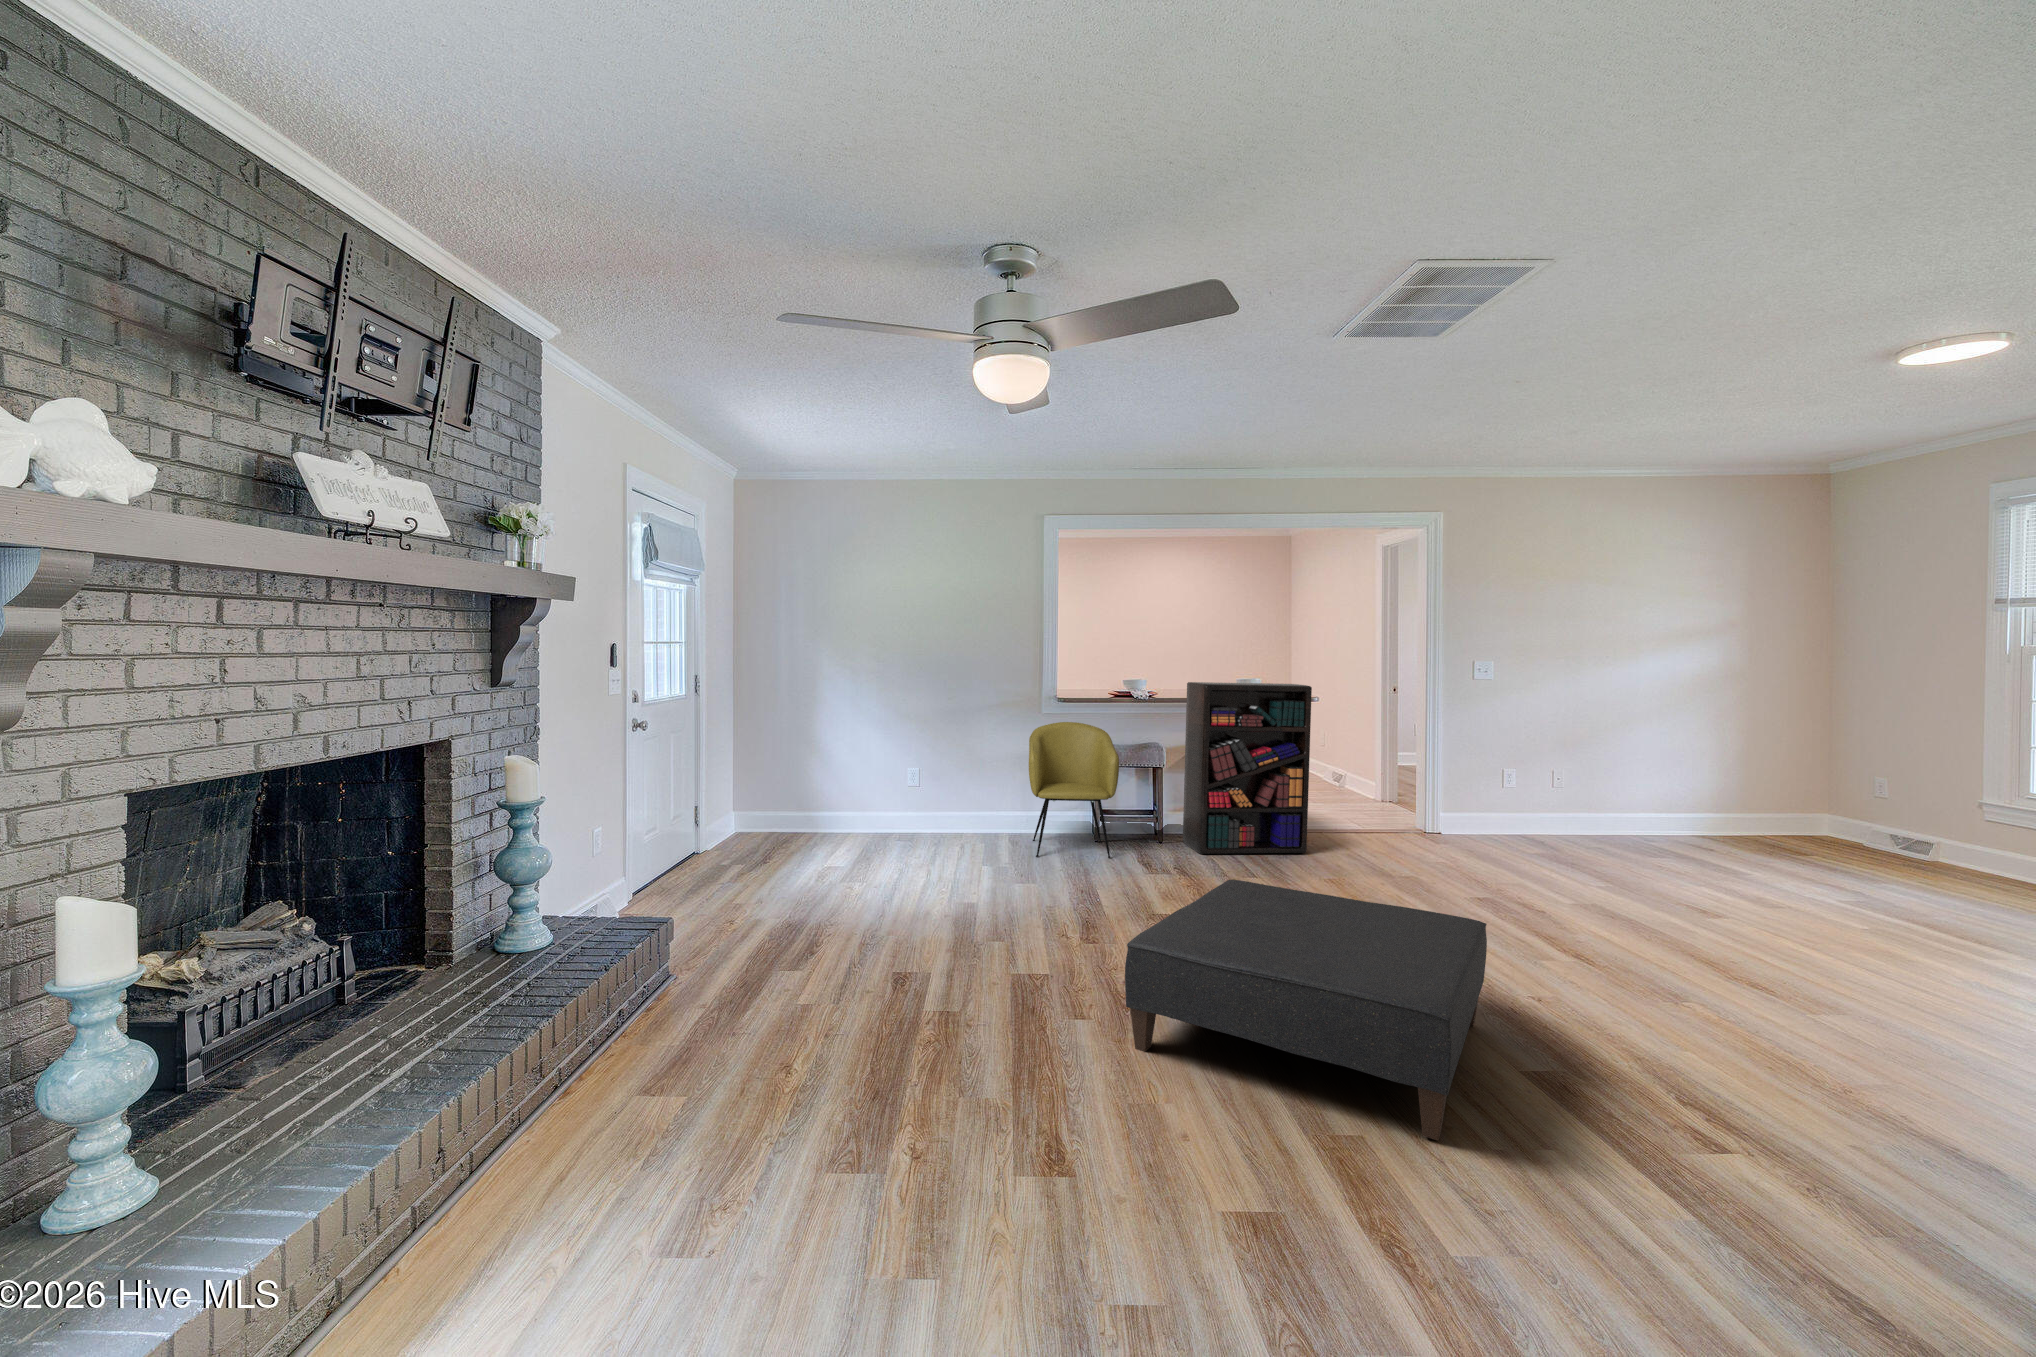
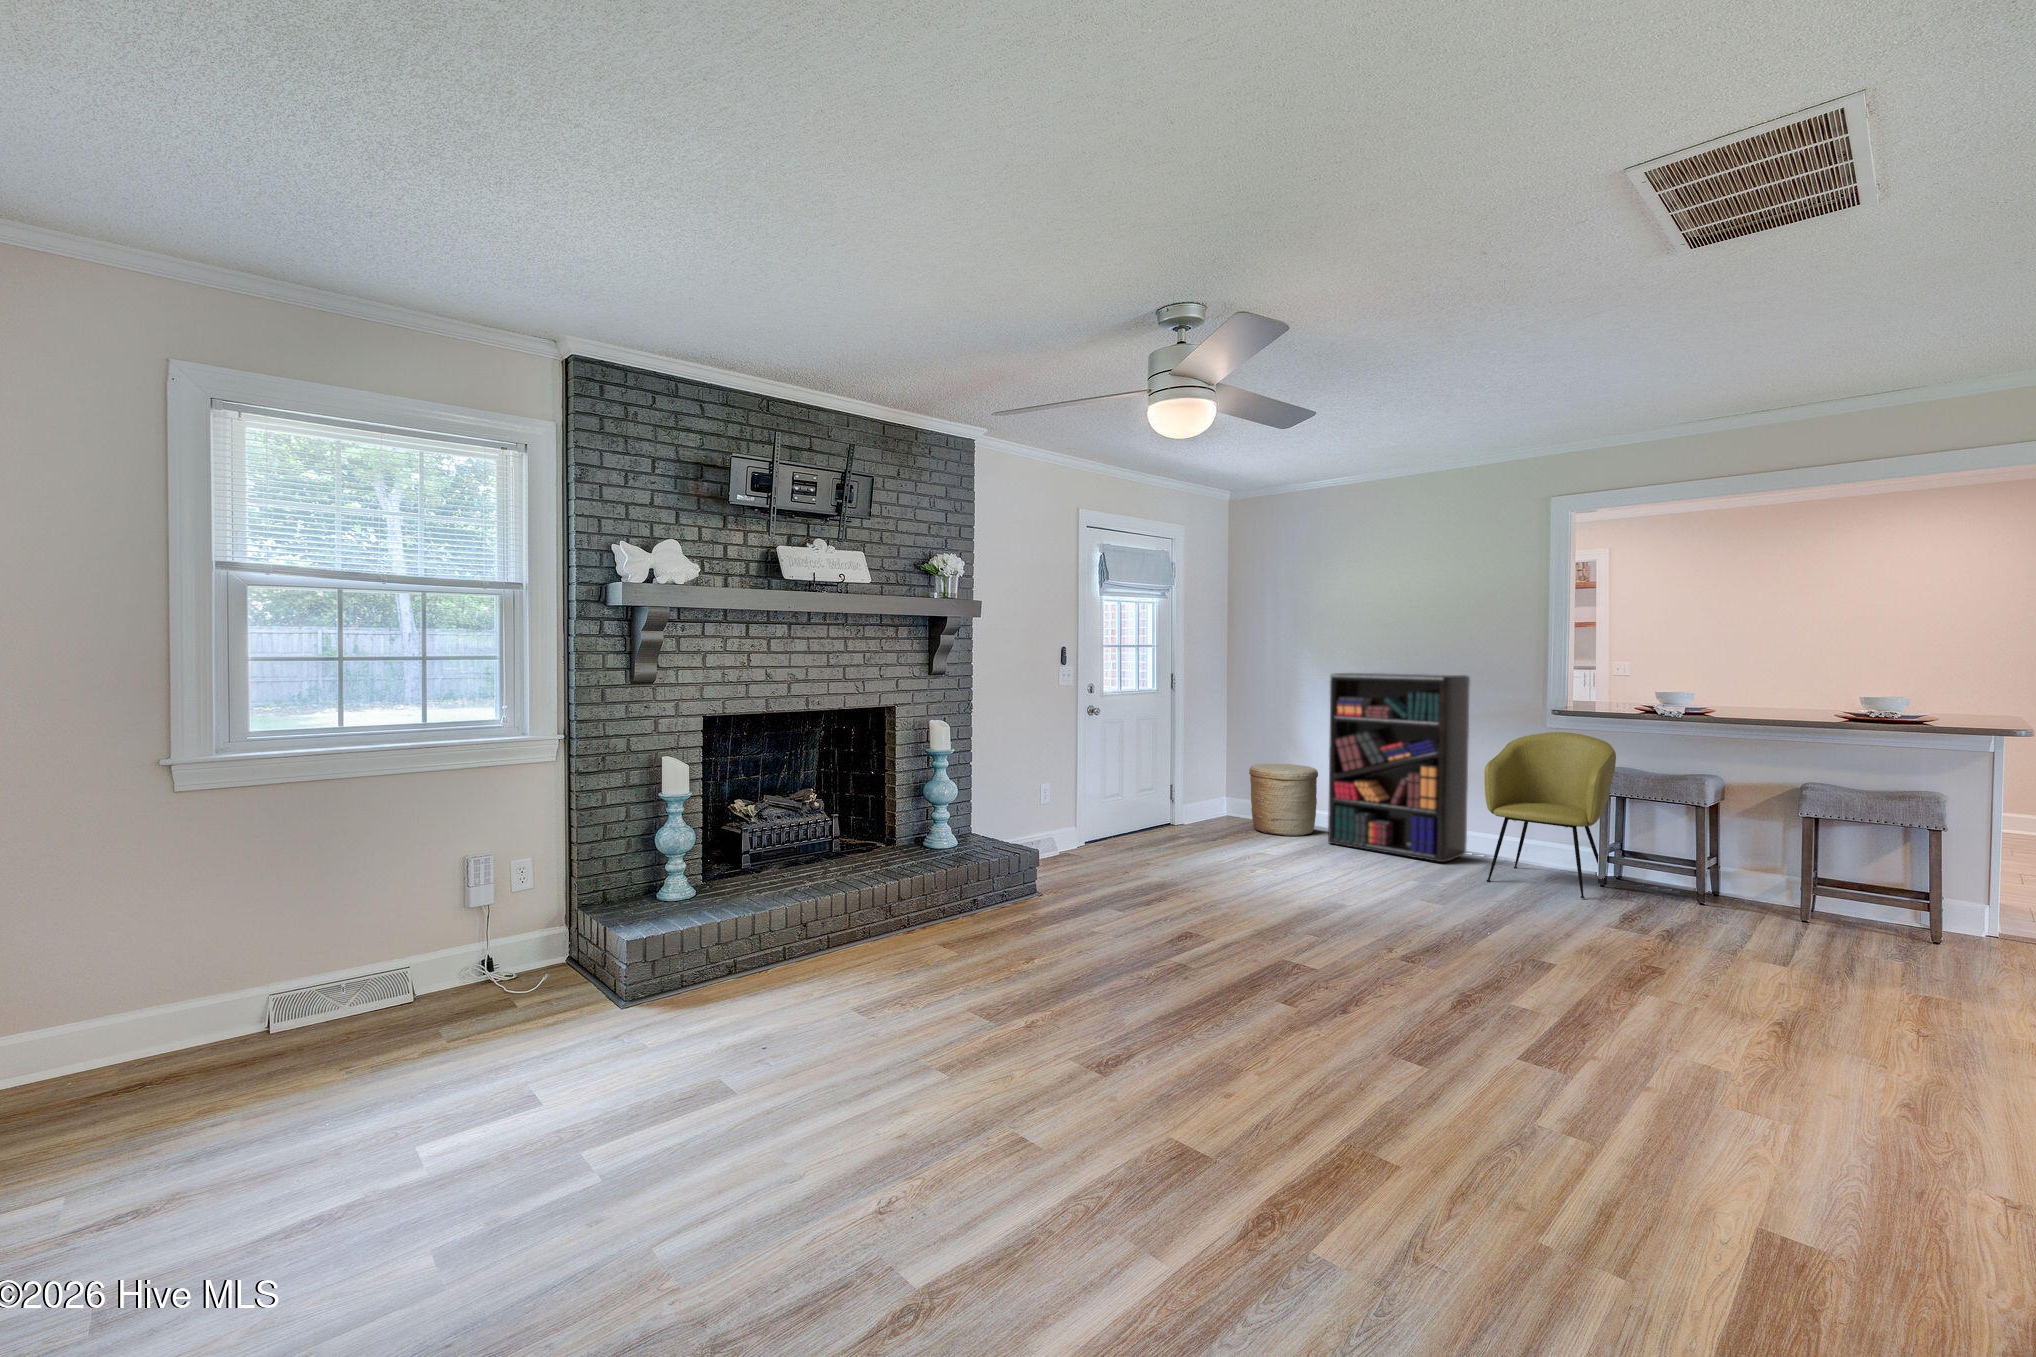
bookshelf: present [1183,682,1312,854] -> present [1328,673,1470,862]
woven basket: none [780,768,850,844] -> present [1249,764,1318,836]
ottoman: present [1125,880,1487,1140] -> none [1270,910,1803,1183]

